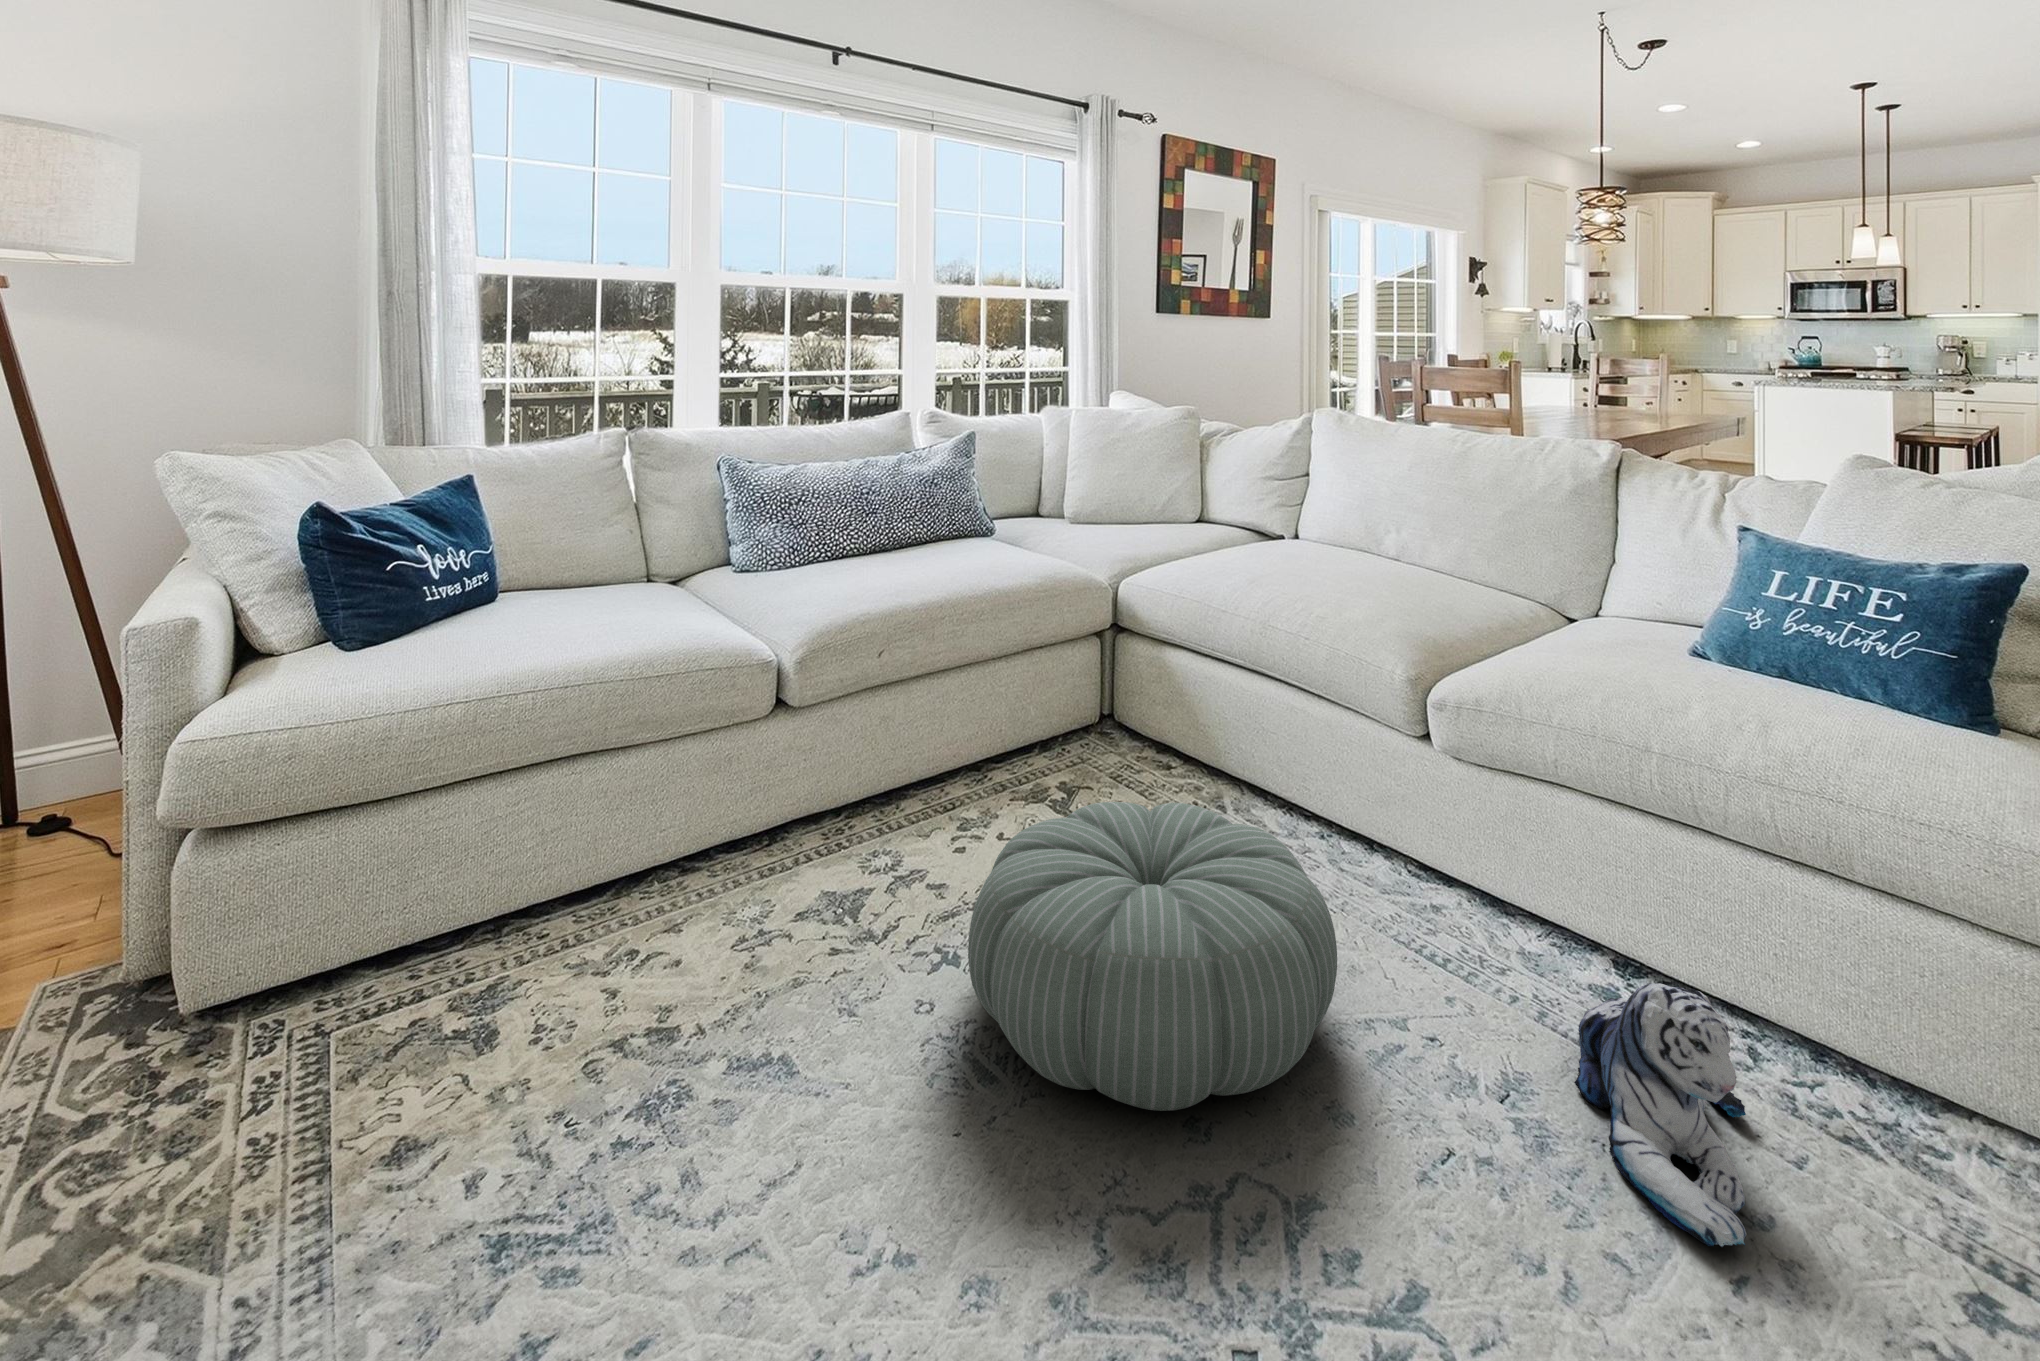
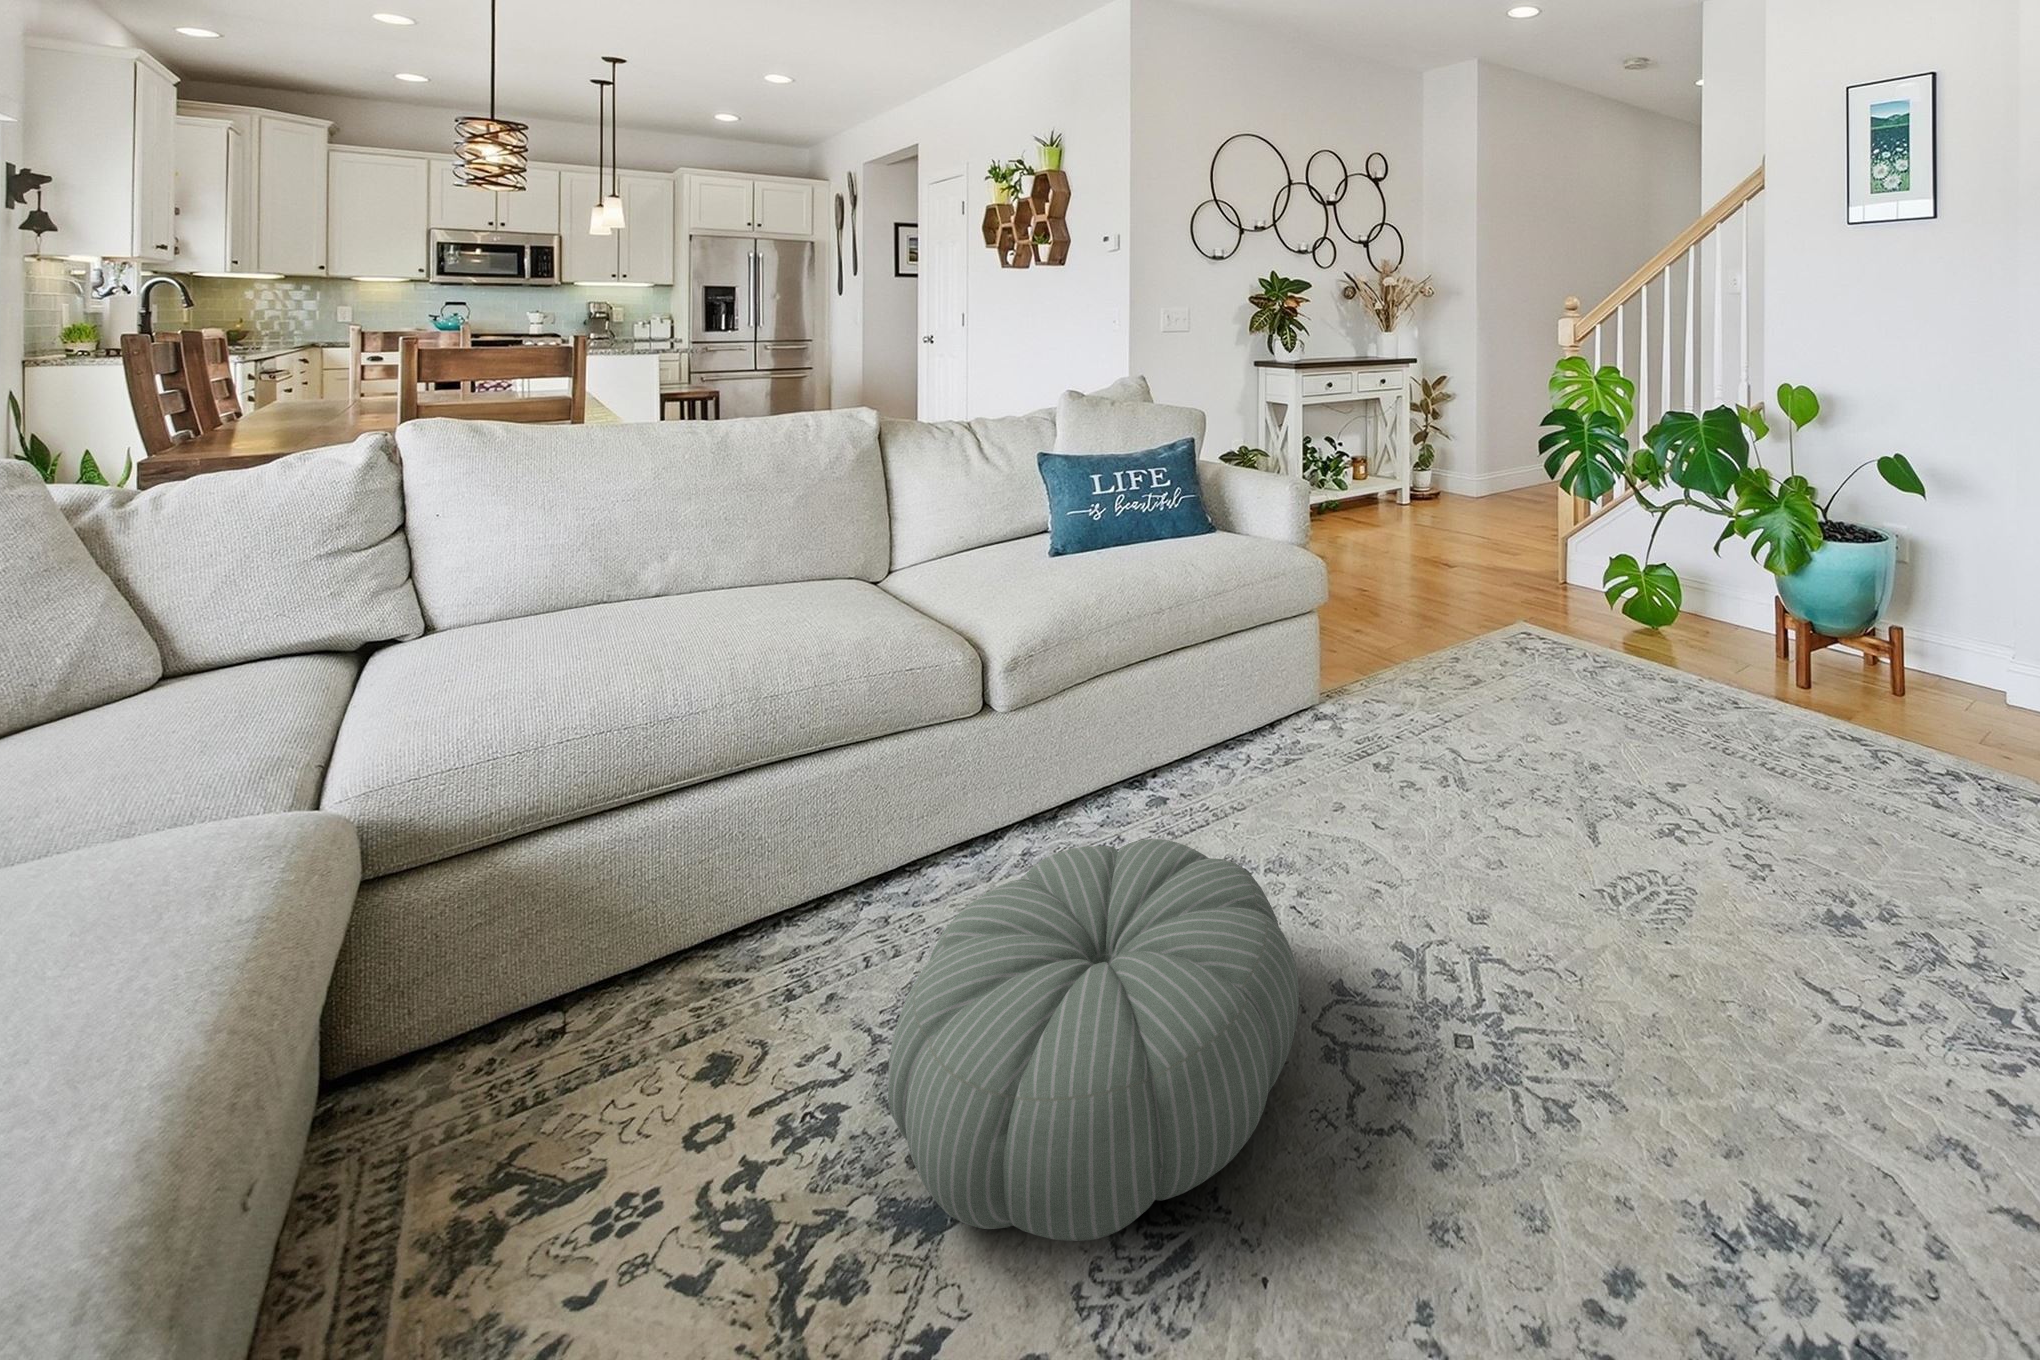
plush toy: present [1574,983,1746,1247] -> none [1198,716,1372,835]

